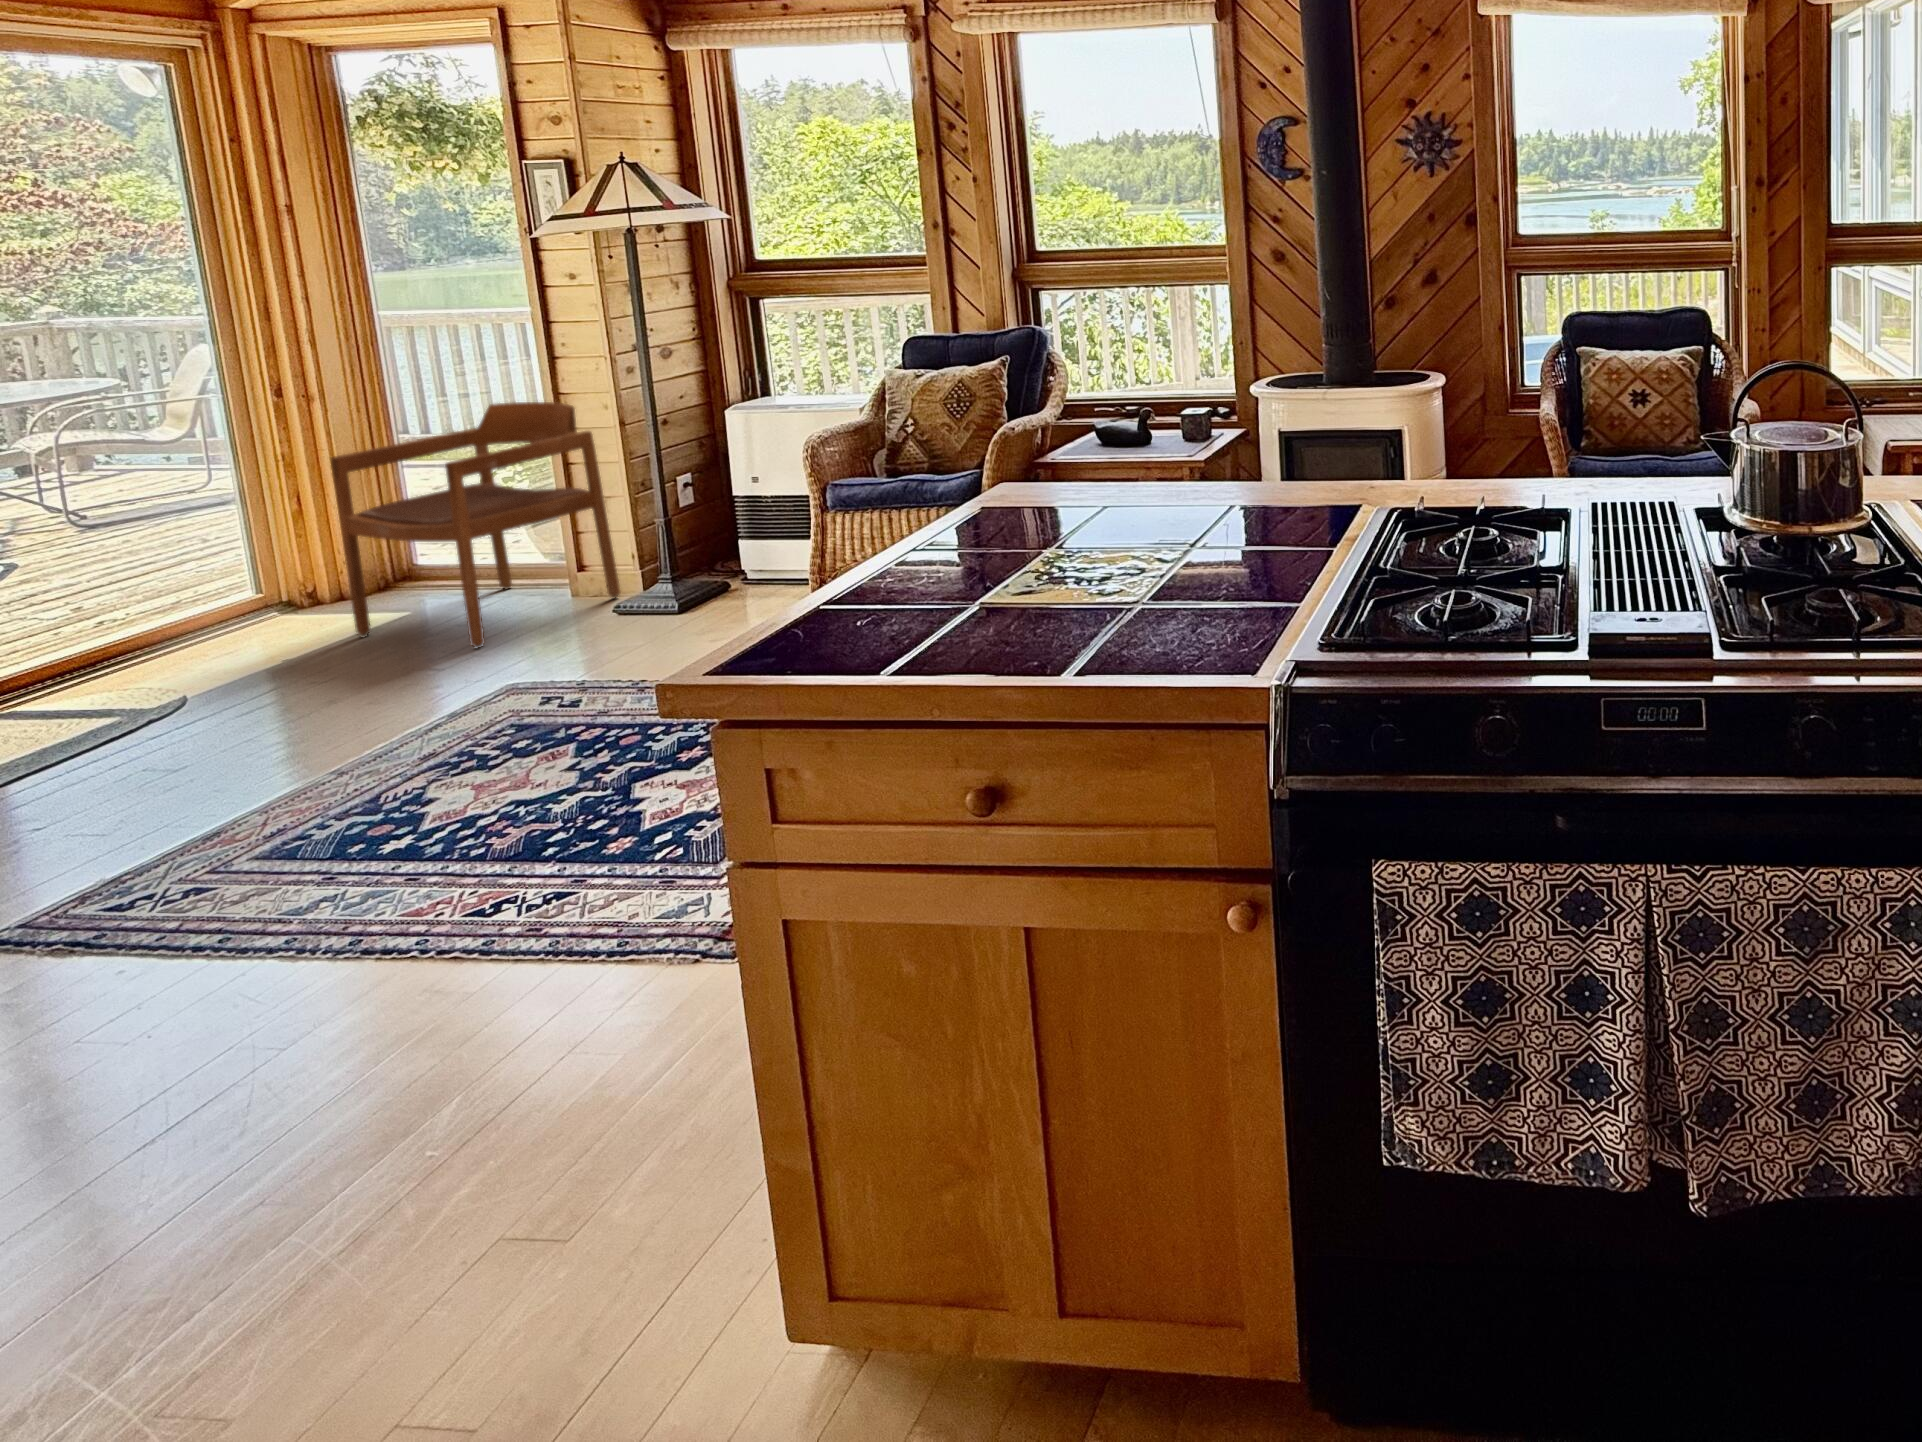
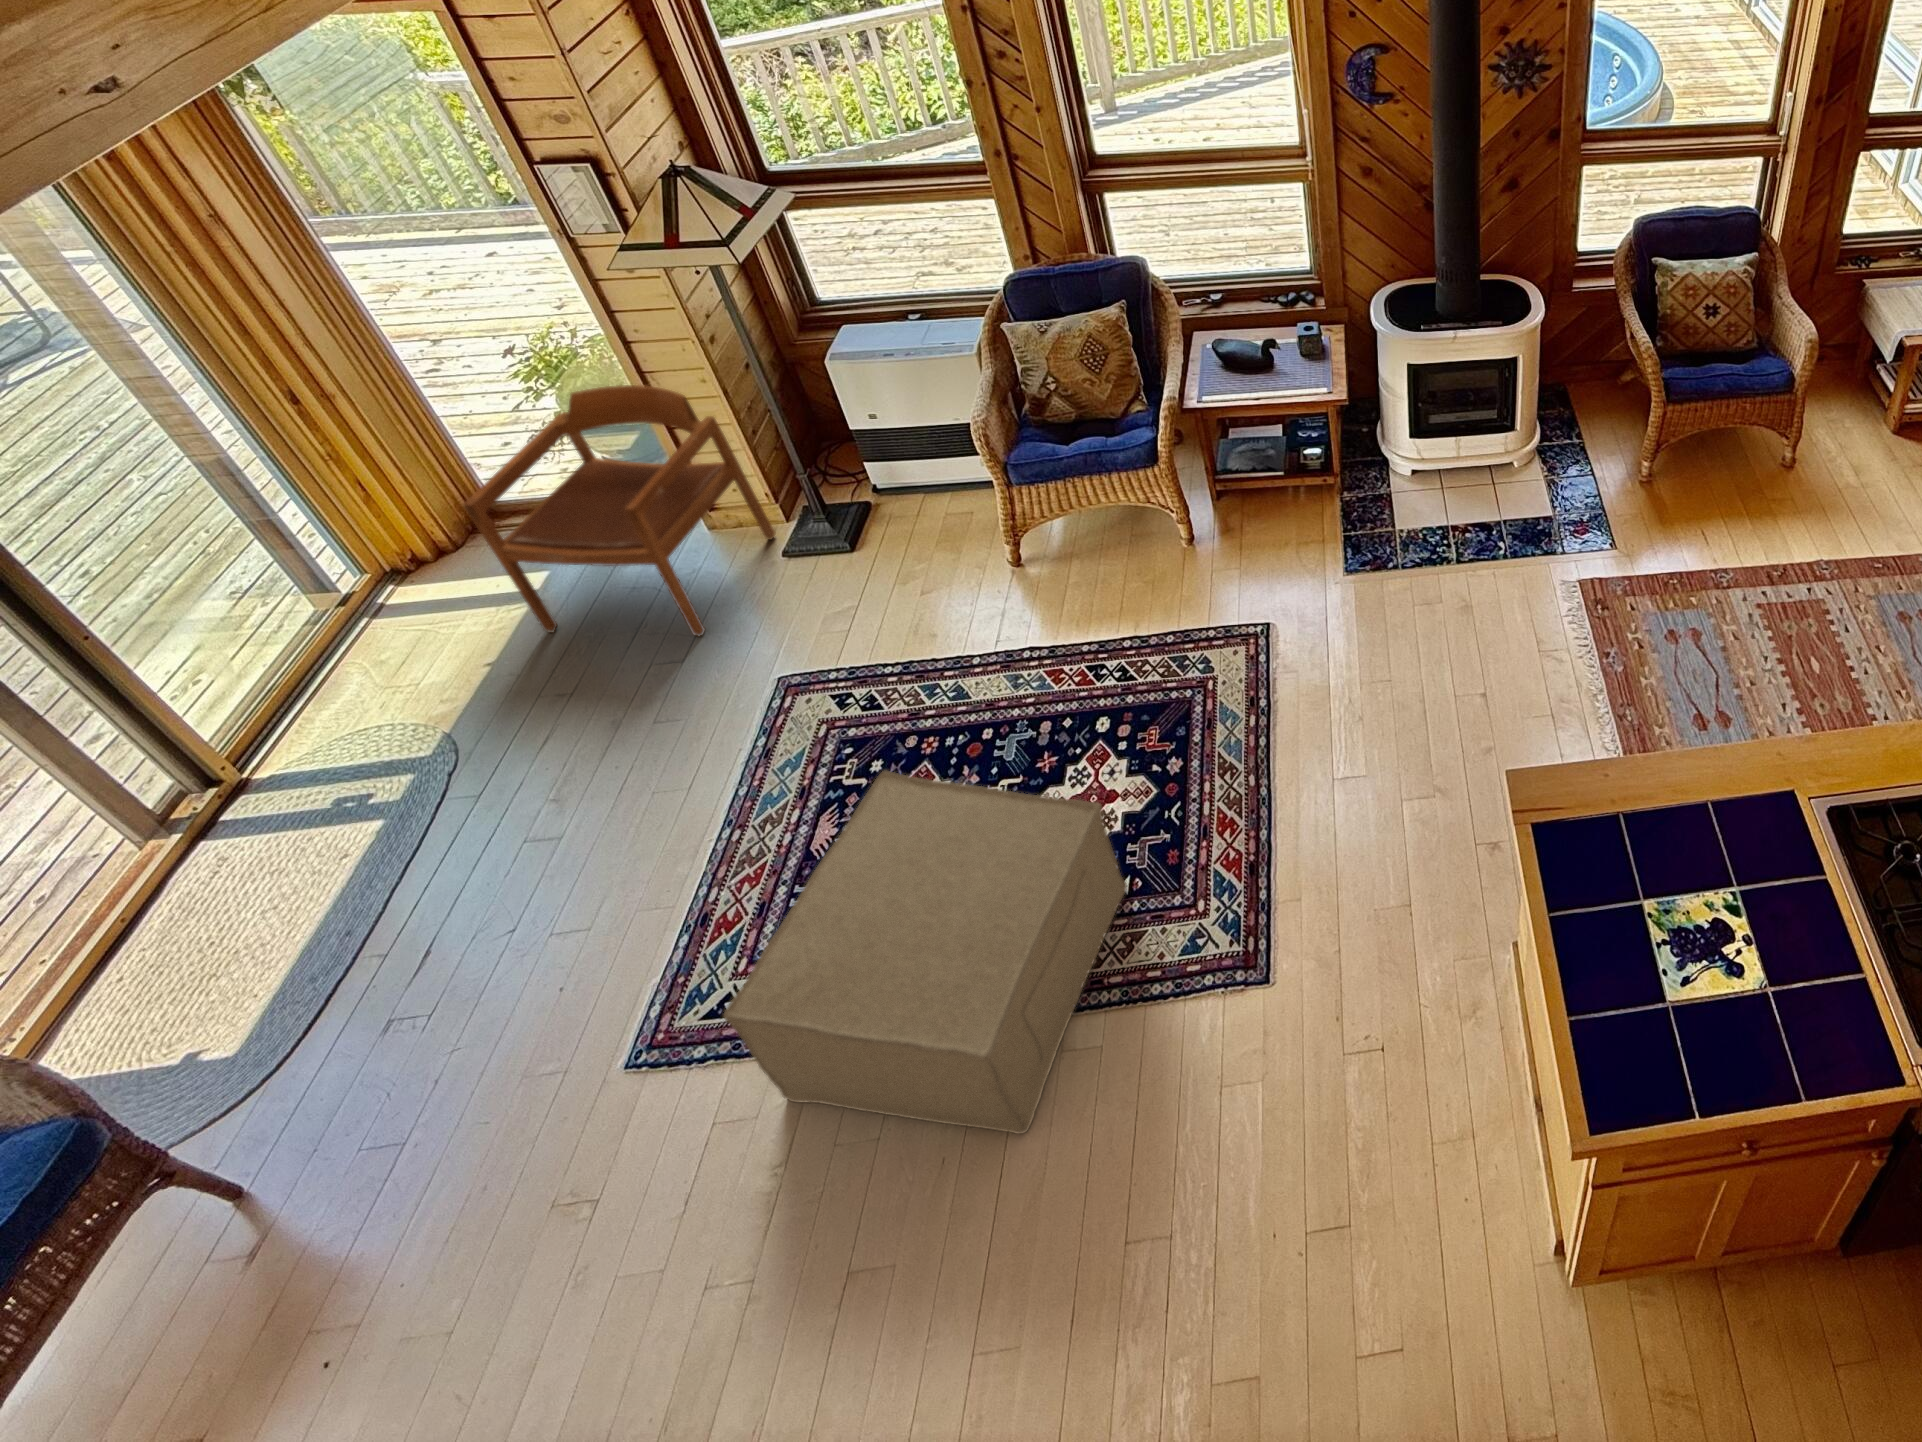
ottoman: none [52,639,650,1053] -> present [724,771,1127,1134]

